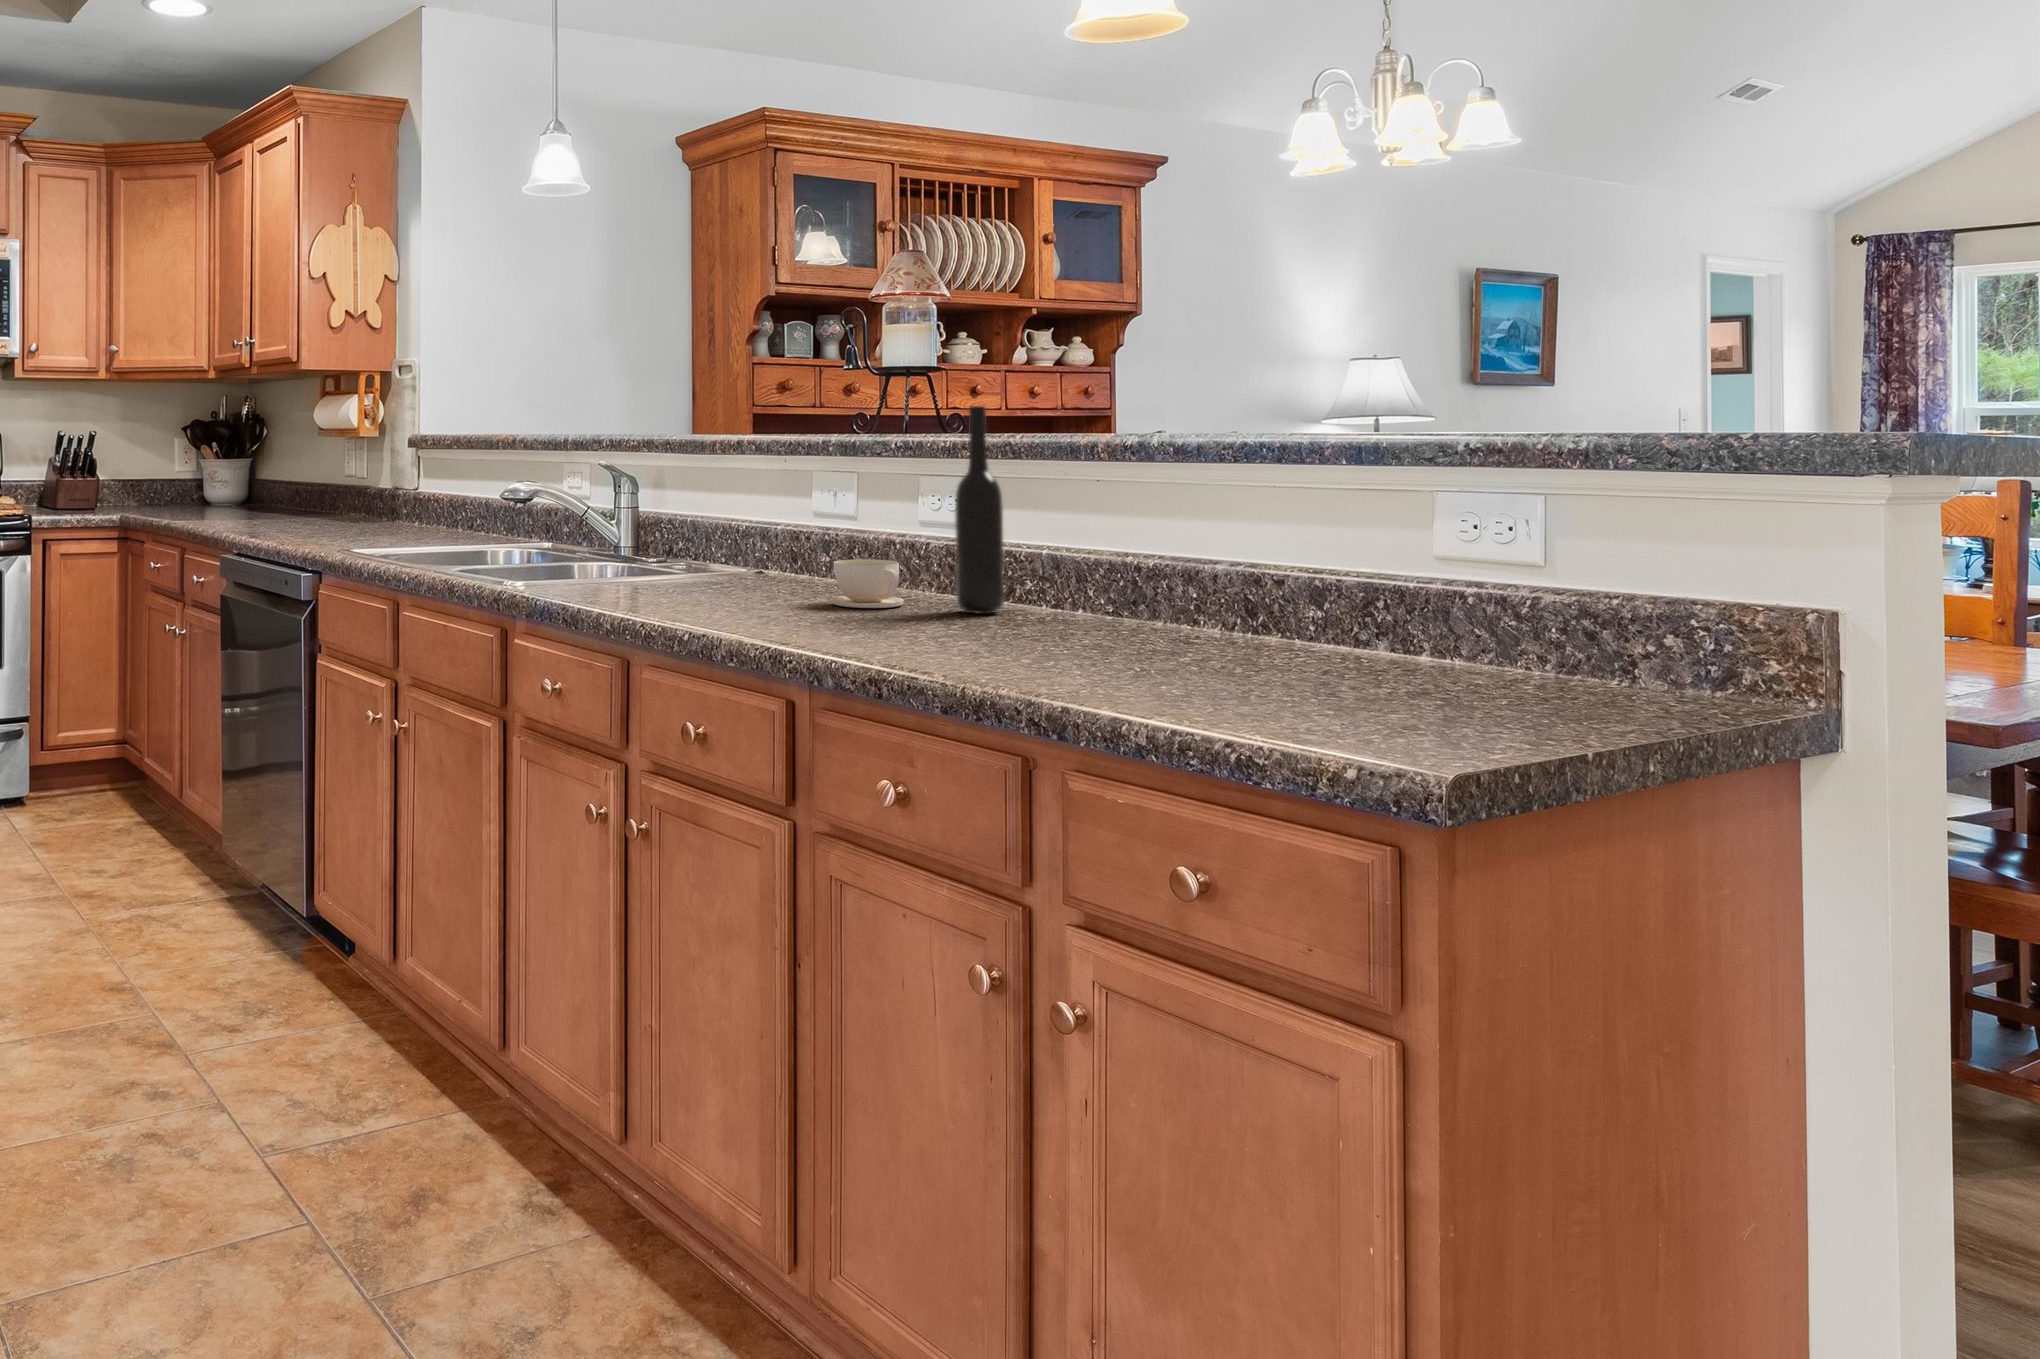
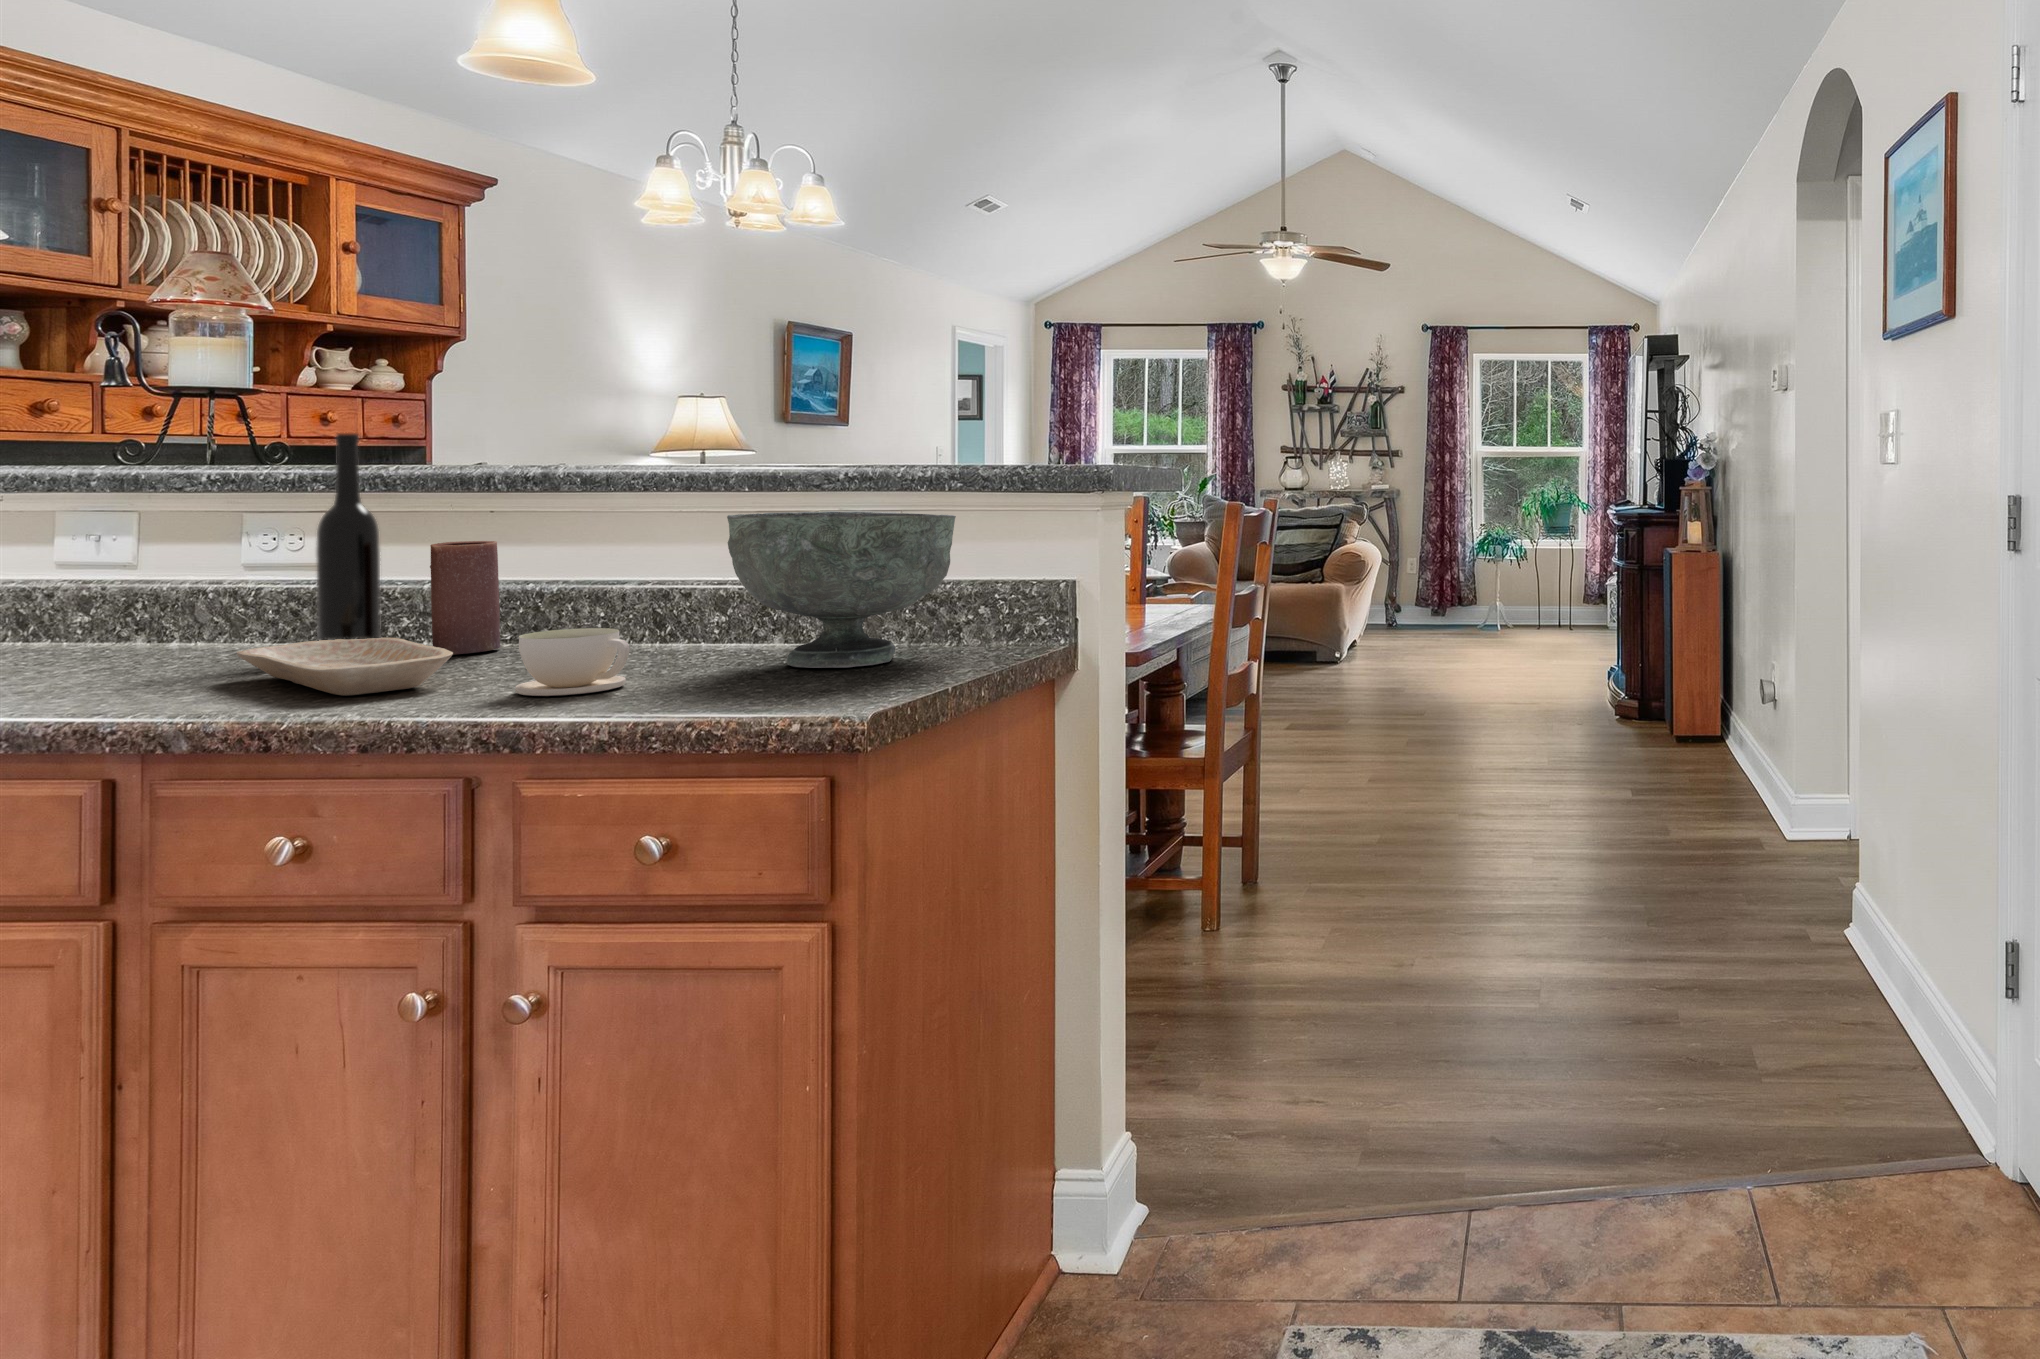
decorative bowl: none [1306,494,1622,698] -> present [727,511,956,668]
candle: none [1040,510,1101,622] -> present [430,541,501,654]
coffee cup: present [832,559,904,608] -> present [515,628,630,696]
tray: none [887,596,1037,654] -> present [237,637,453,696]

